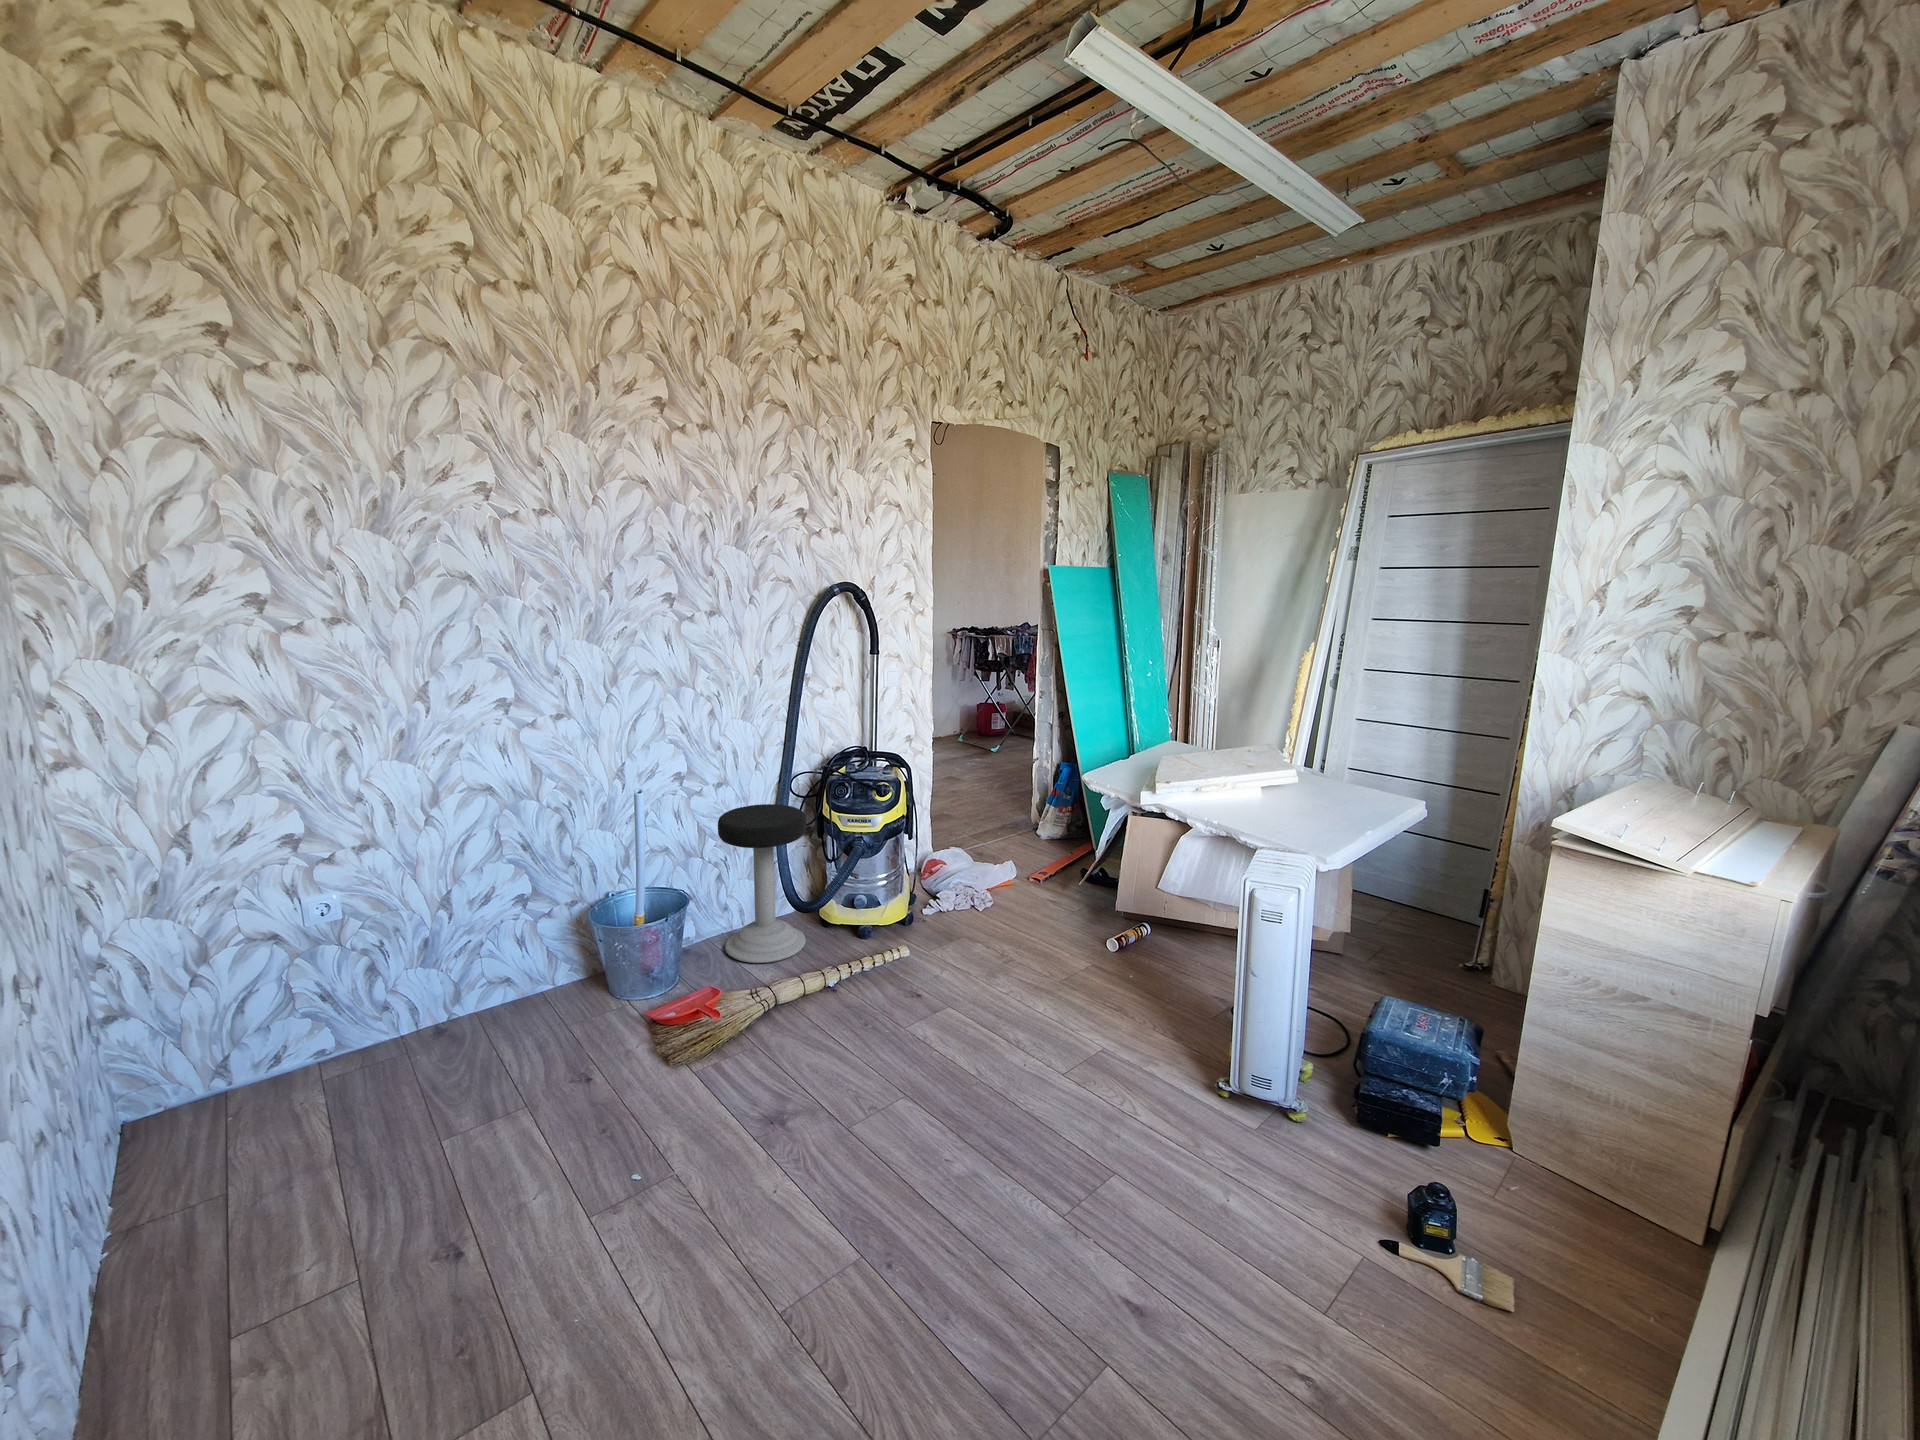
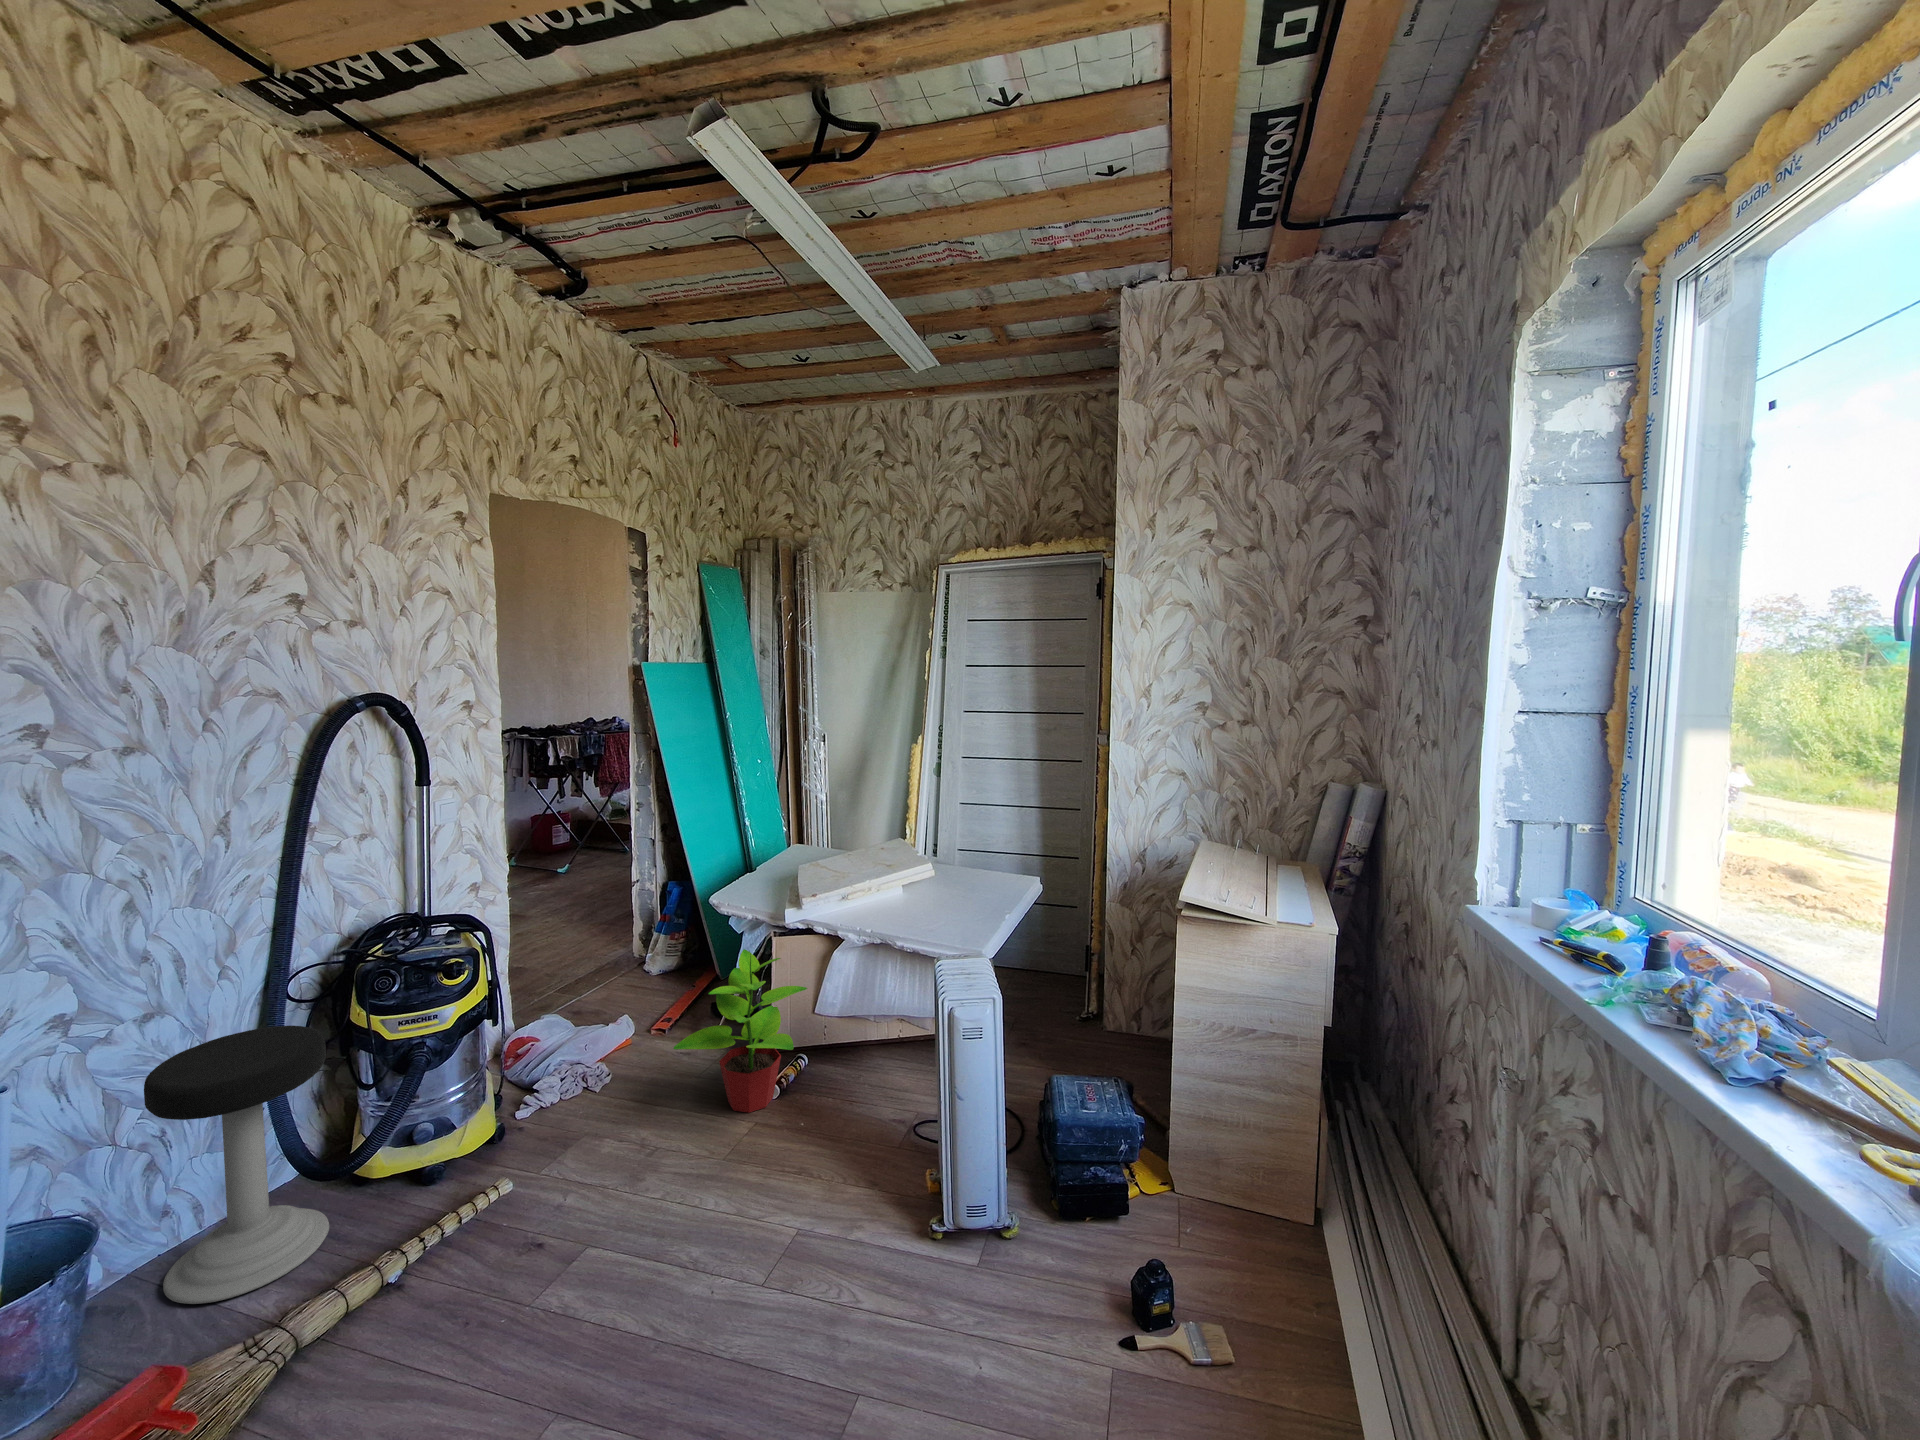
potted plant: none [1031,818,1148,956] -> present [674,949,807,1113]

